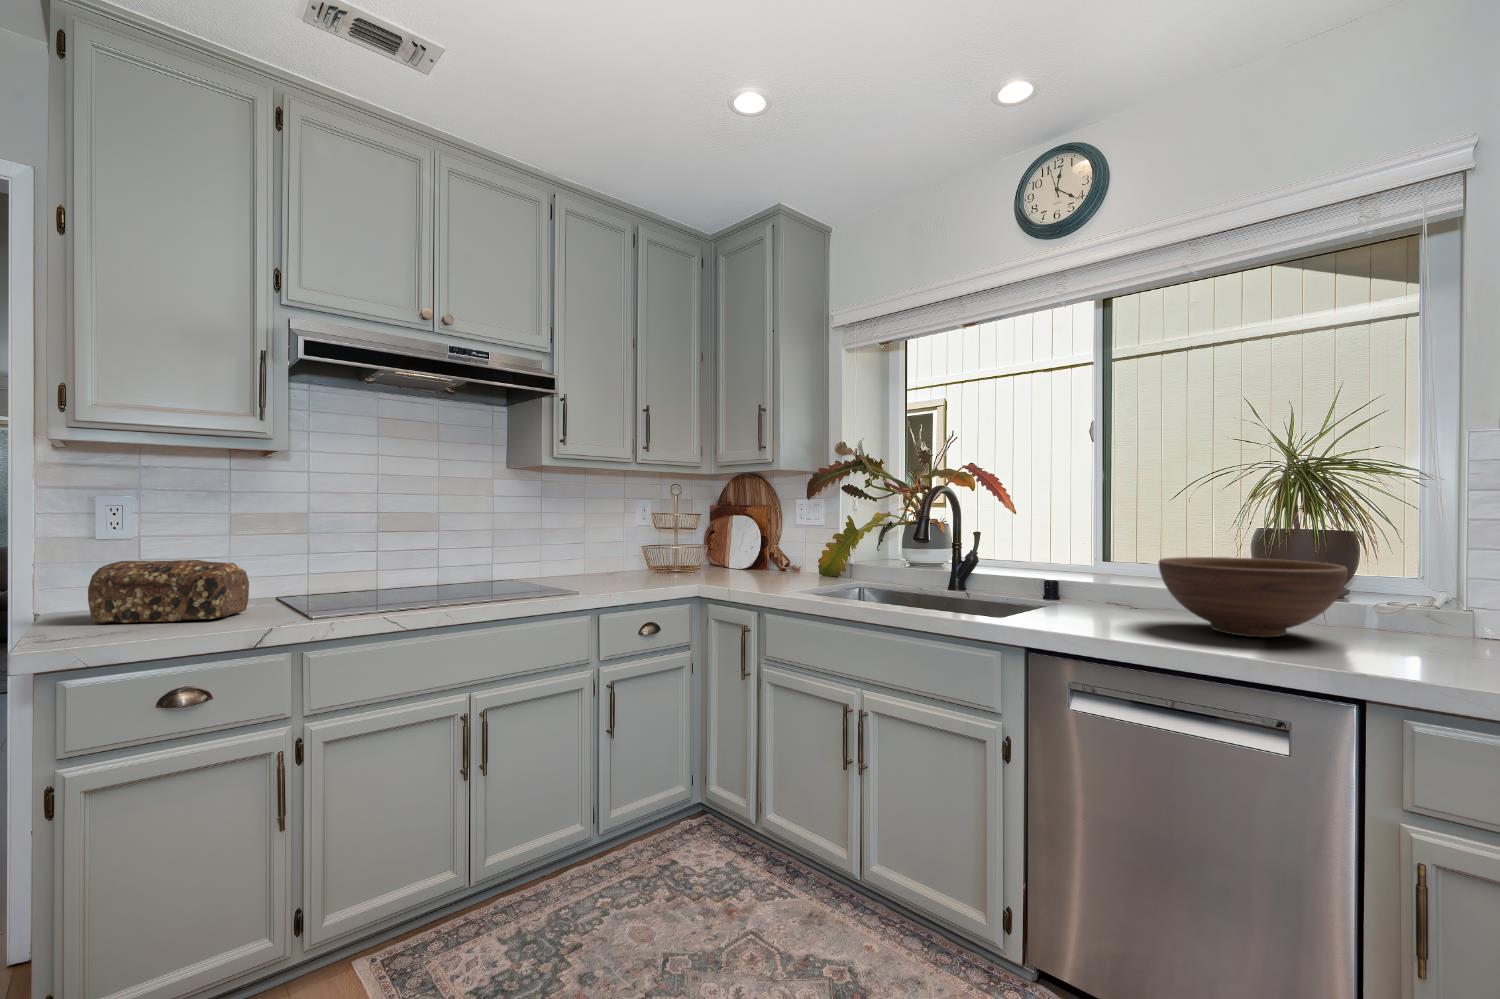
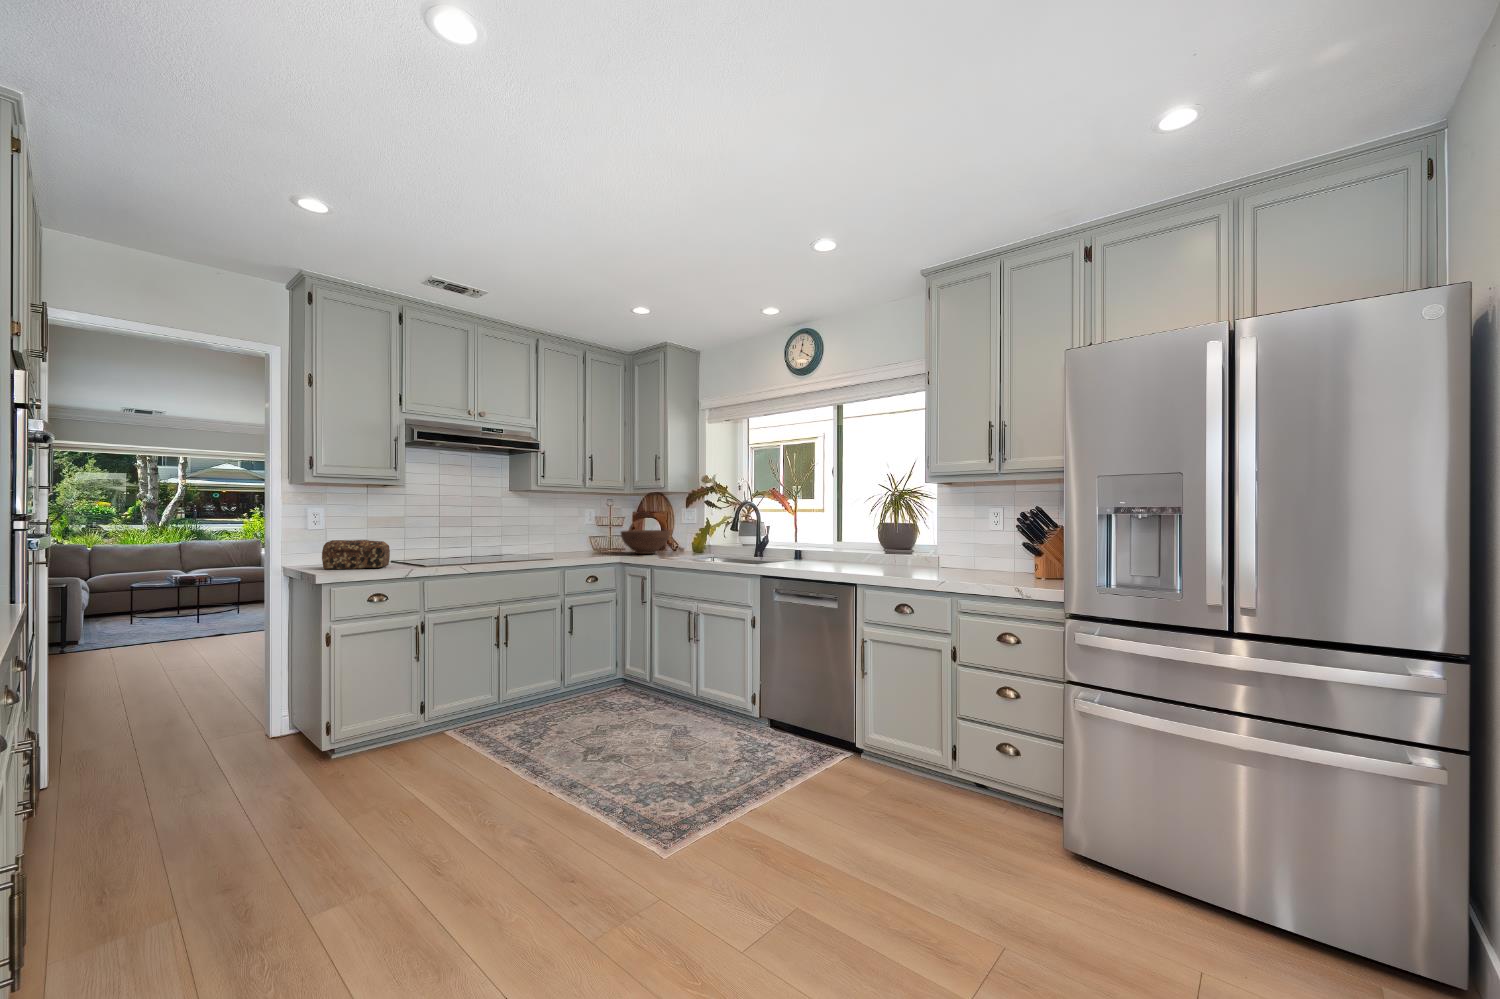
fruit bowl: present [1158,557,1348,637] -> present [621,530,670,554]

